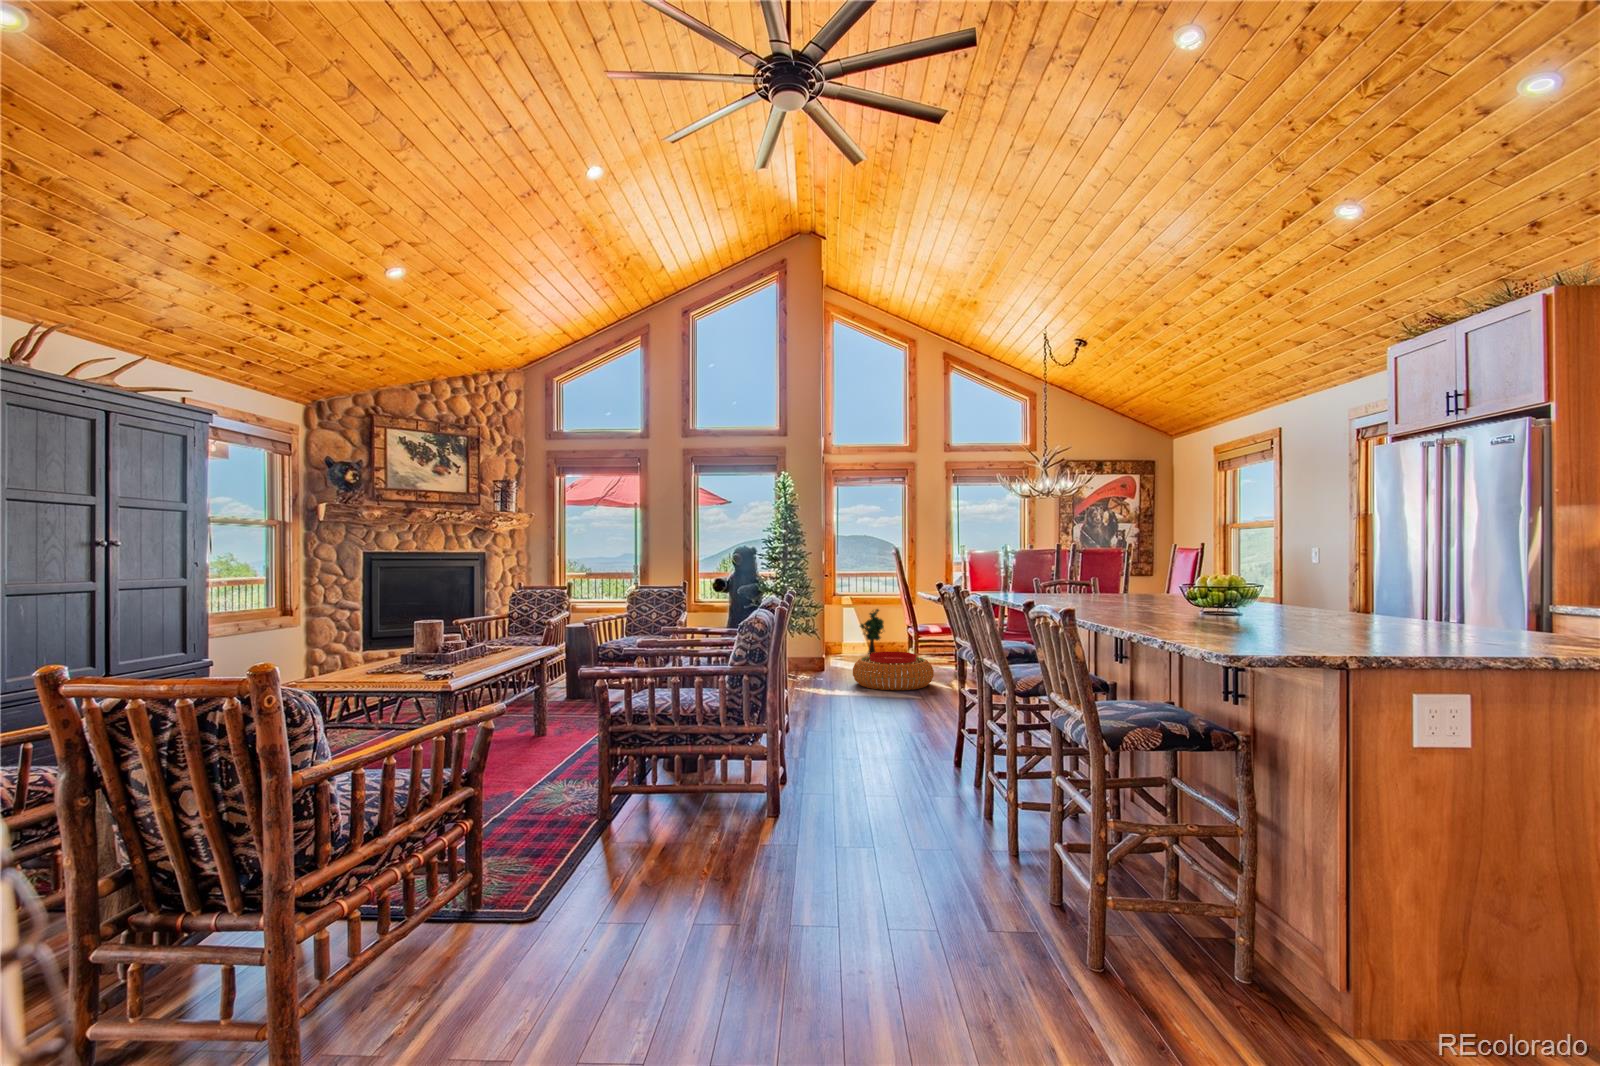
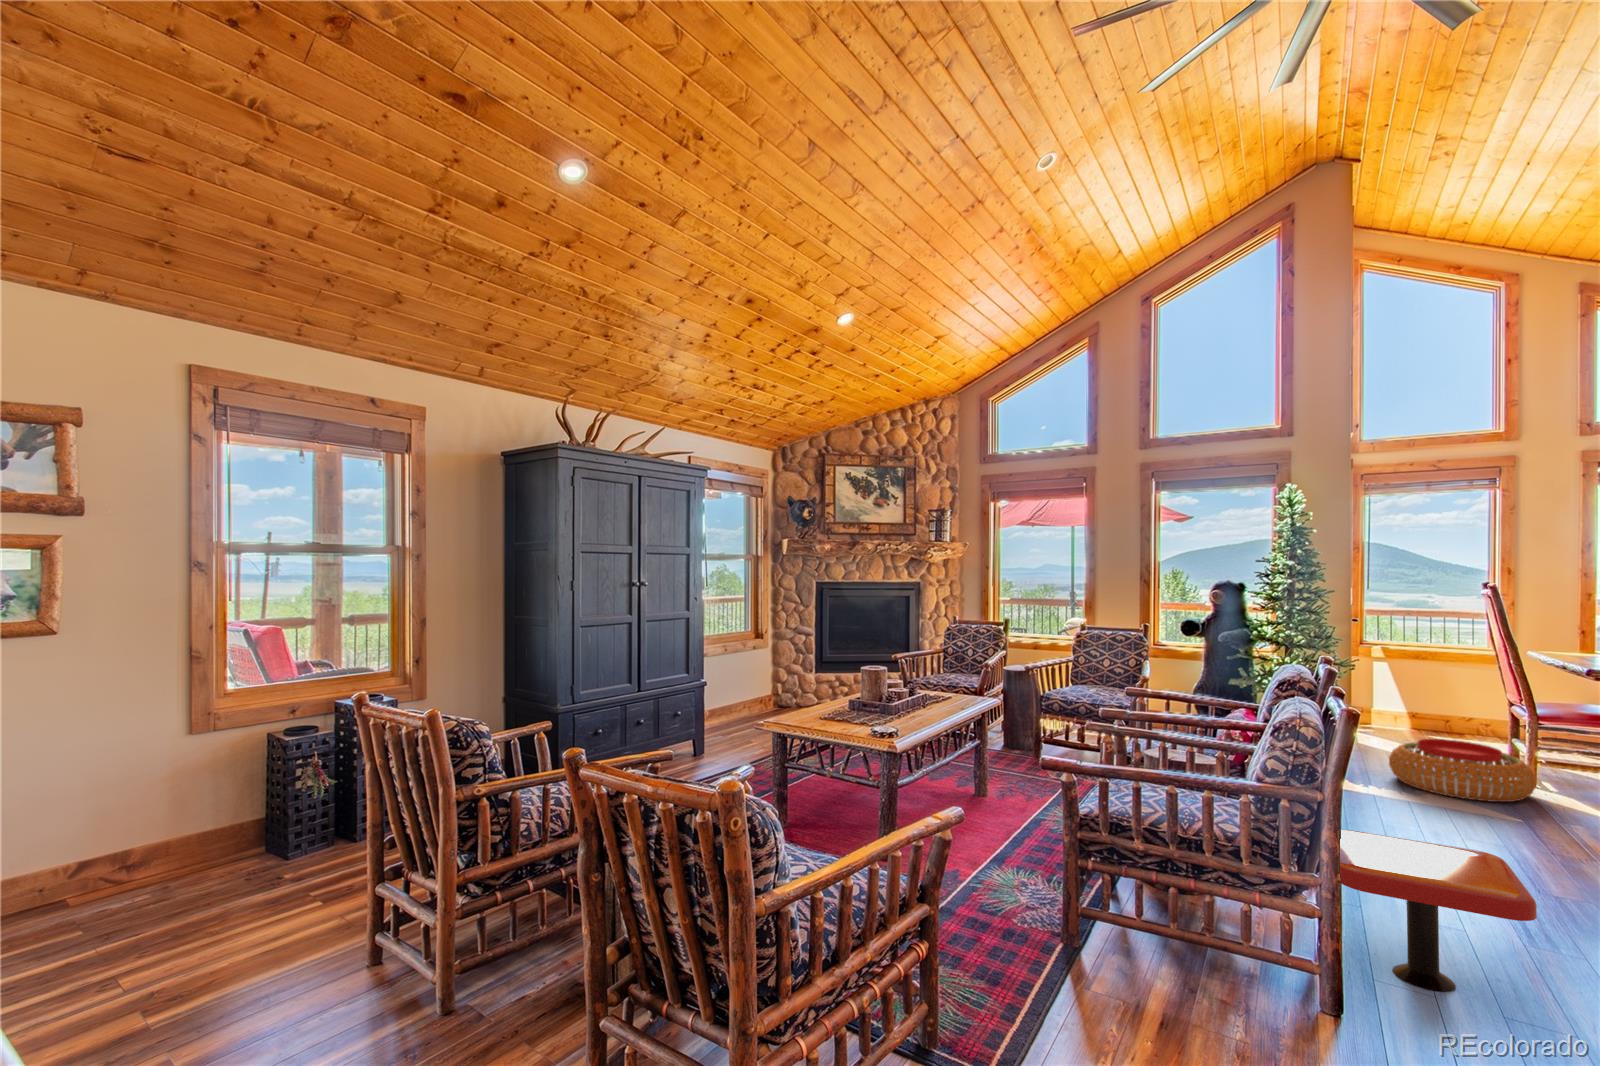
decorative plant: present [860,609,884,654] -> none [1385,670,1430,731]
pedestal table: none [789,704,896,799] -> present [1340,830,1537,991]

